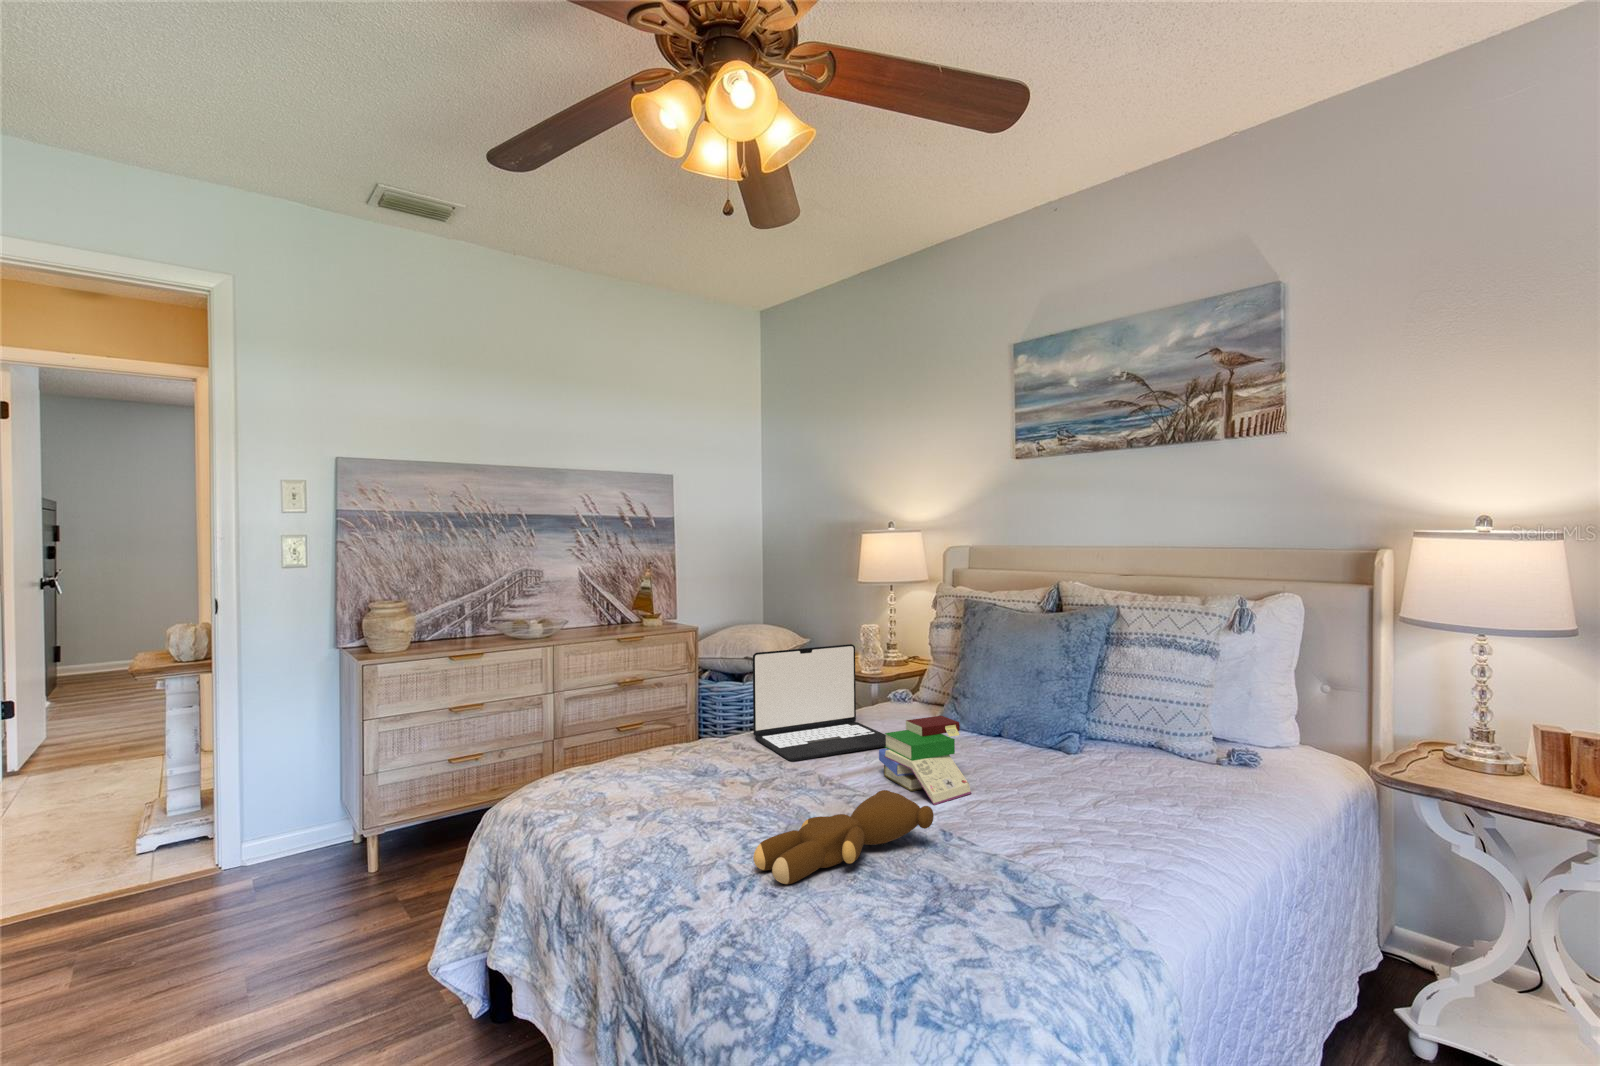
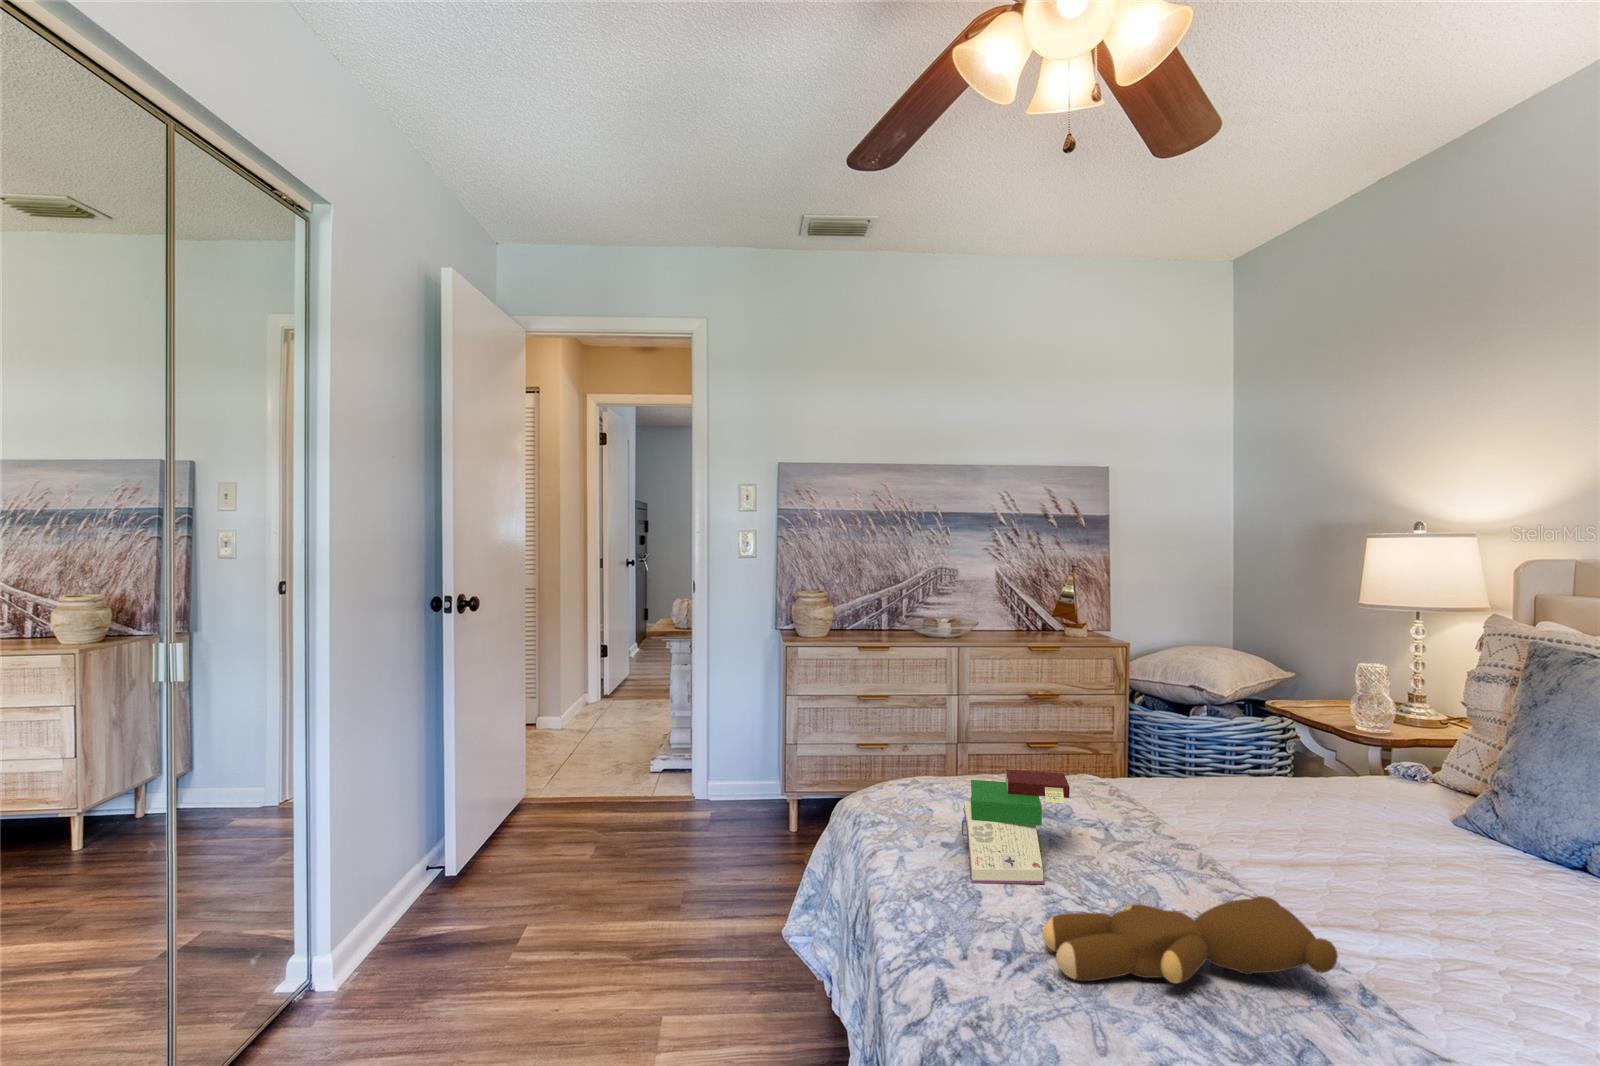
laptop: present [753,644,886,761] -> none [1142,680,1360,837]
book: present [879,716,971,805] -> present [962,770,1070,884]

